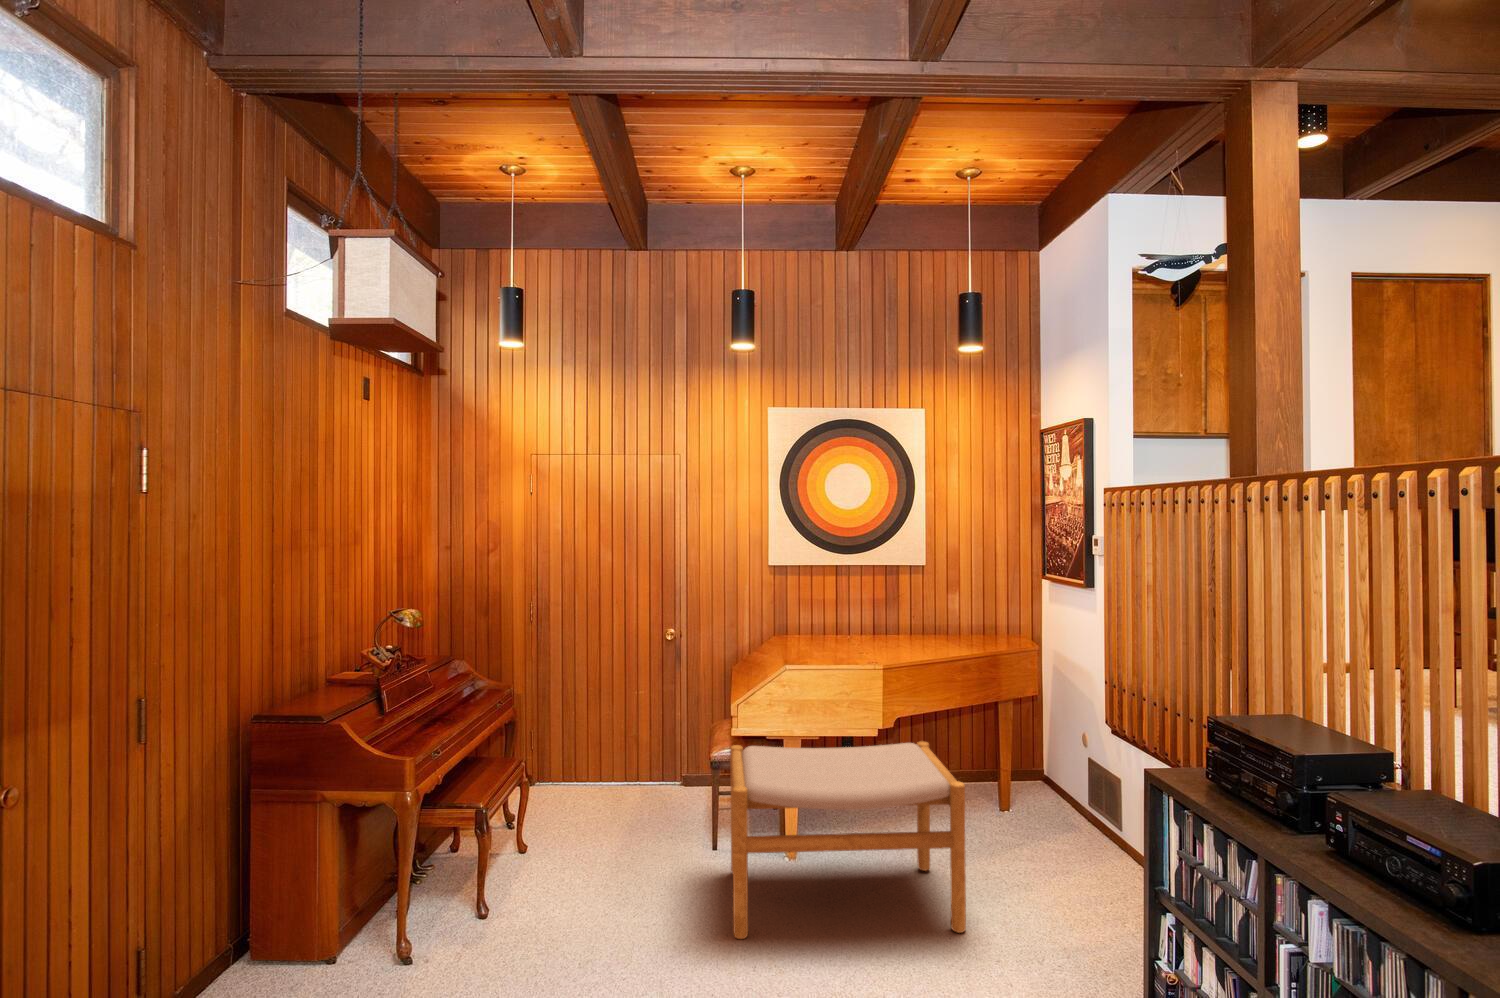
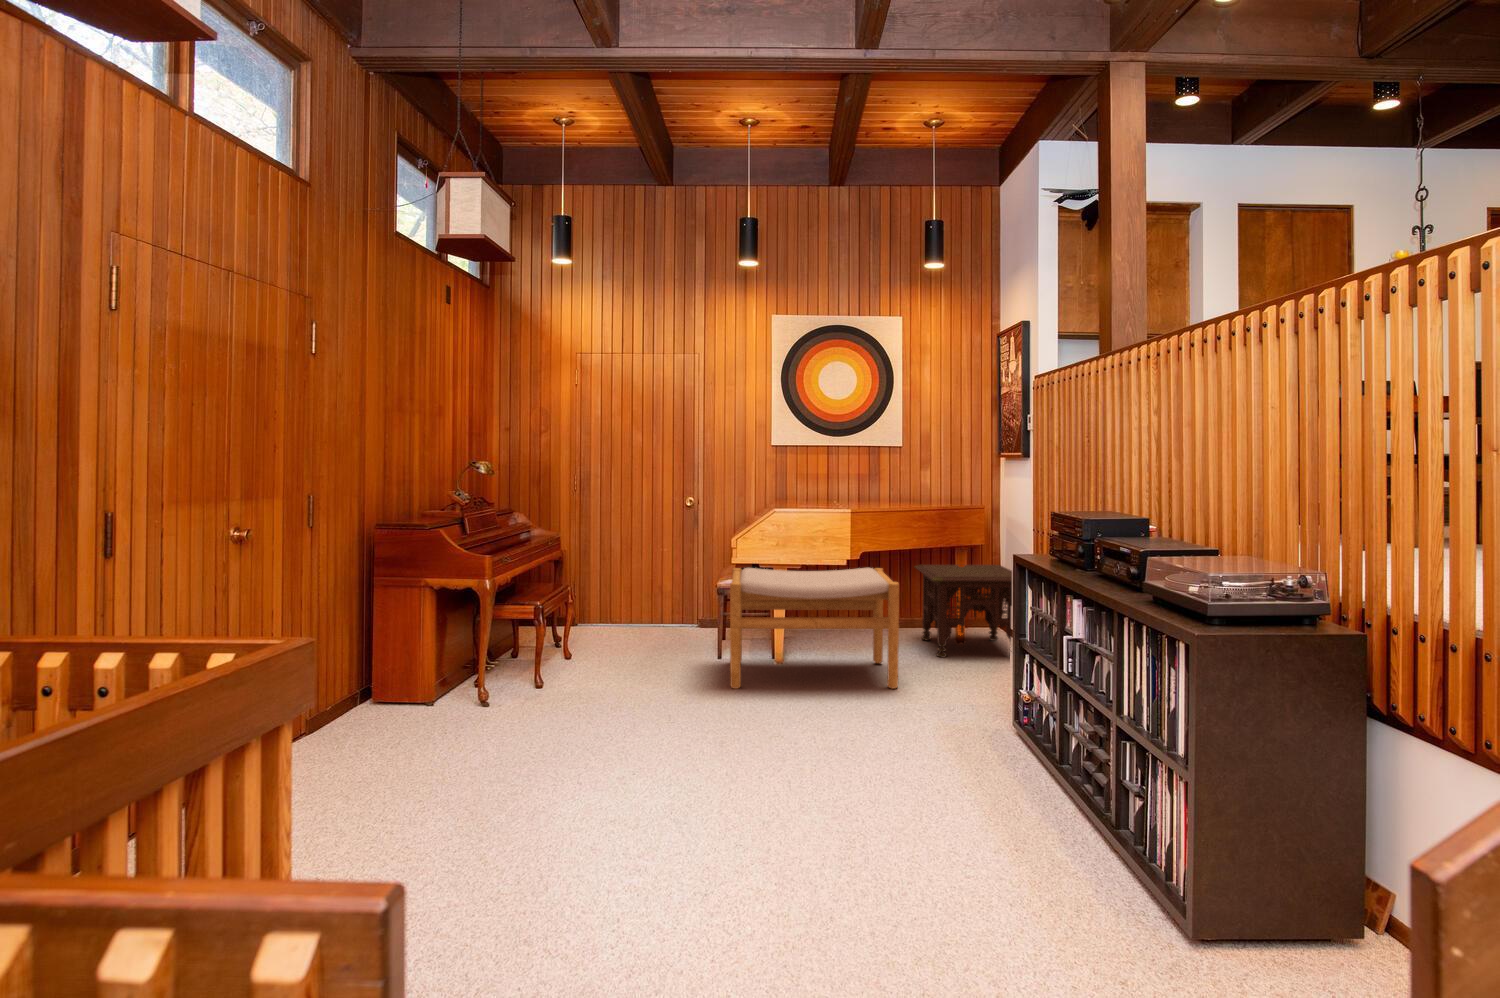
side table: none [954,715,1117,853] -> present [915,565,1012,658]

